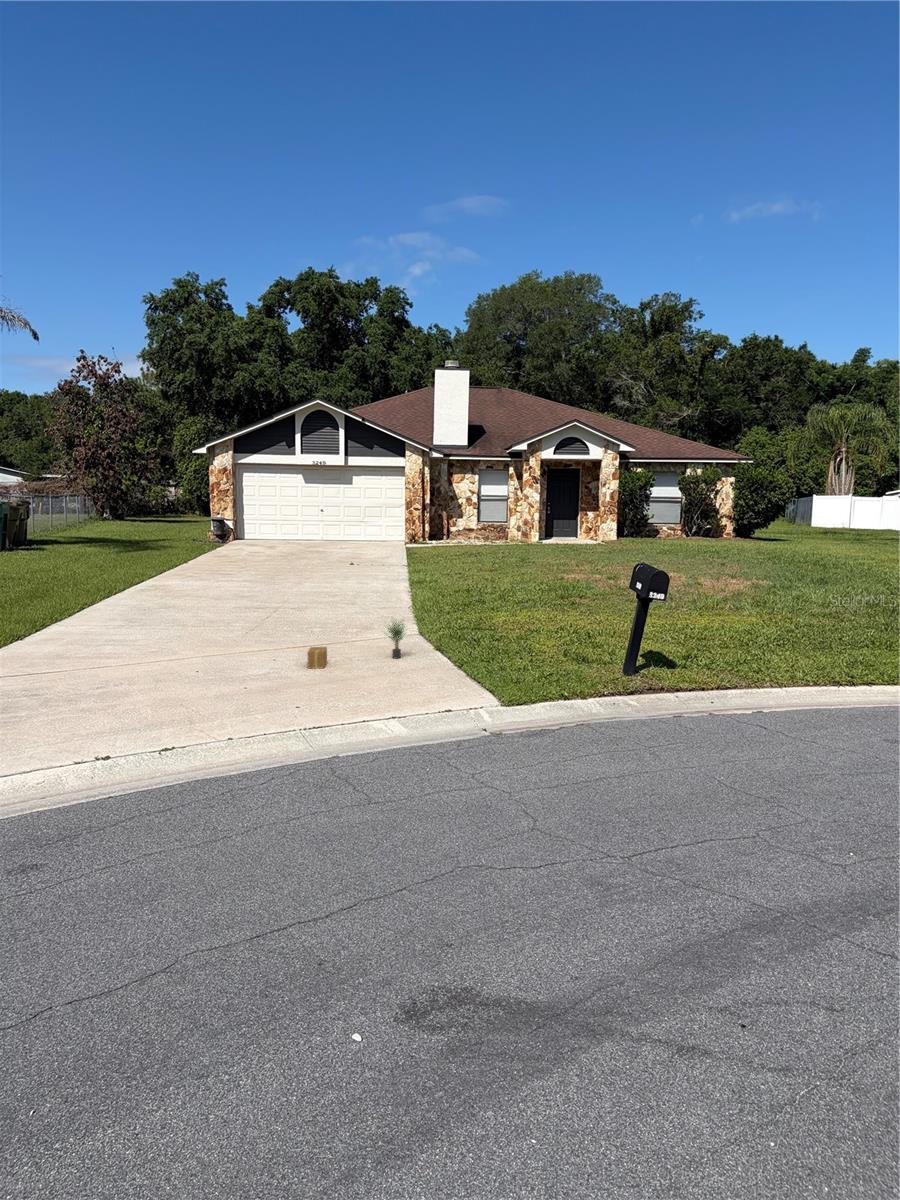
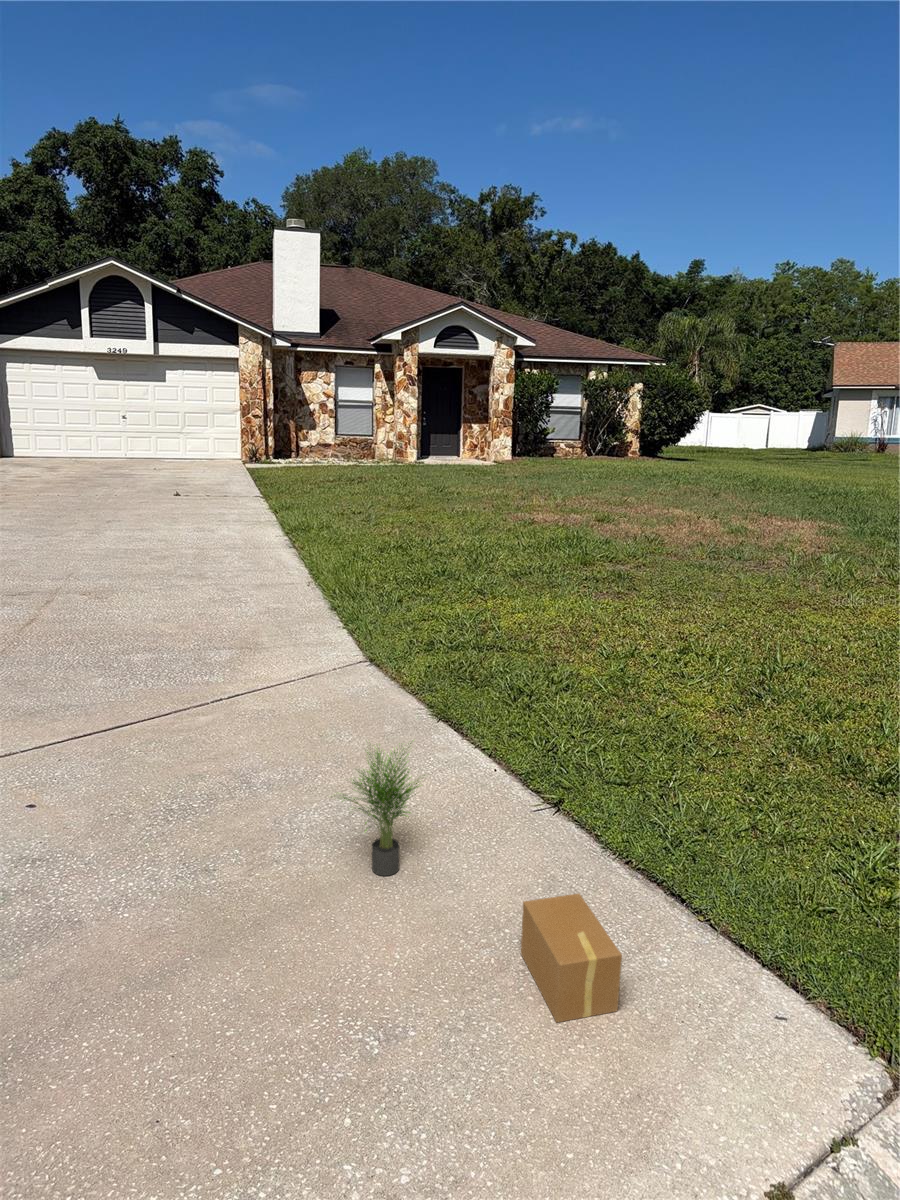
cardboard box: present [307,647,327,669] -> present [521,893,622,1022]

